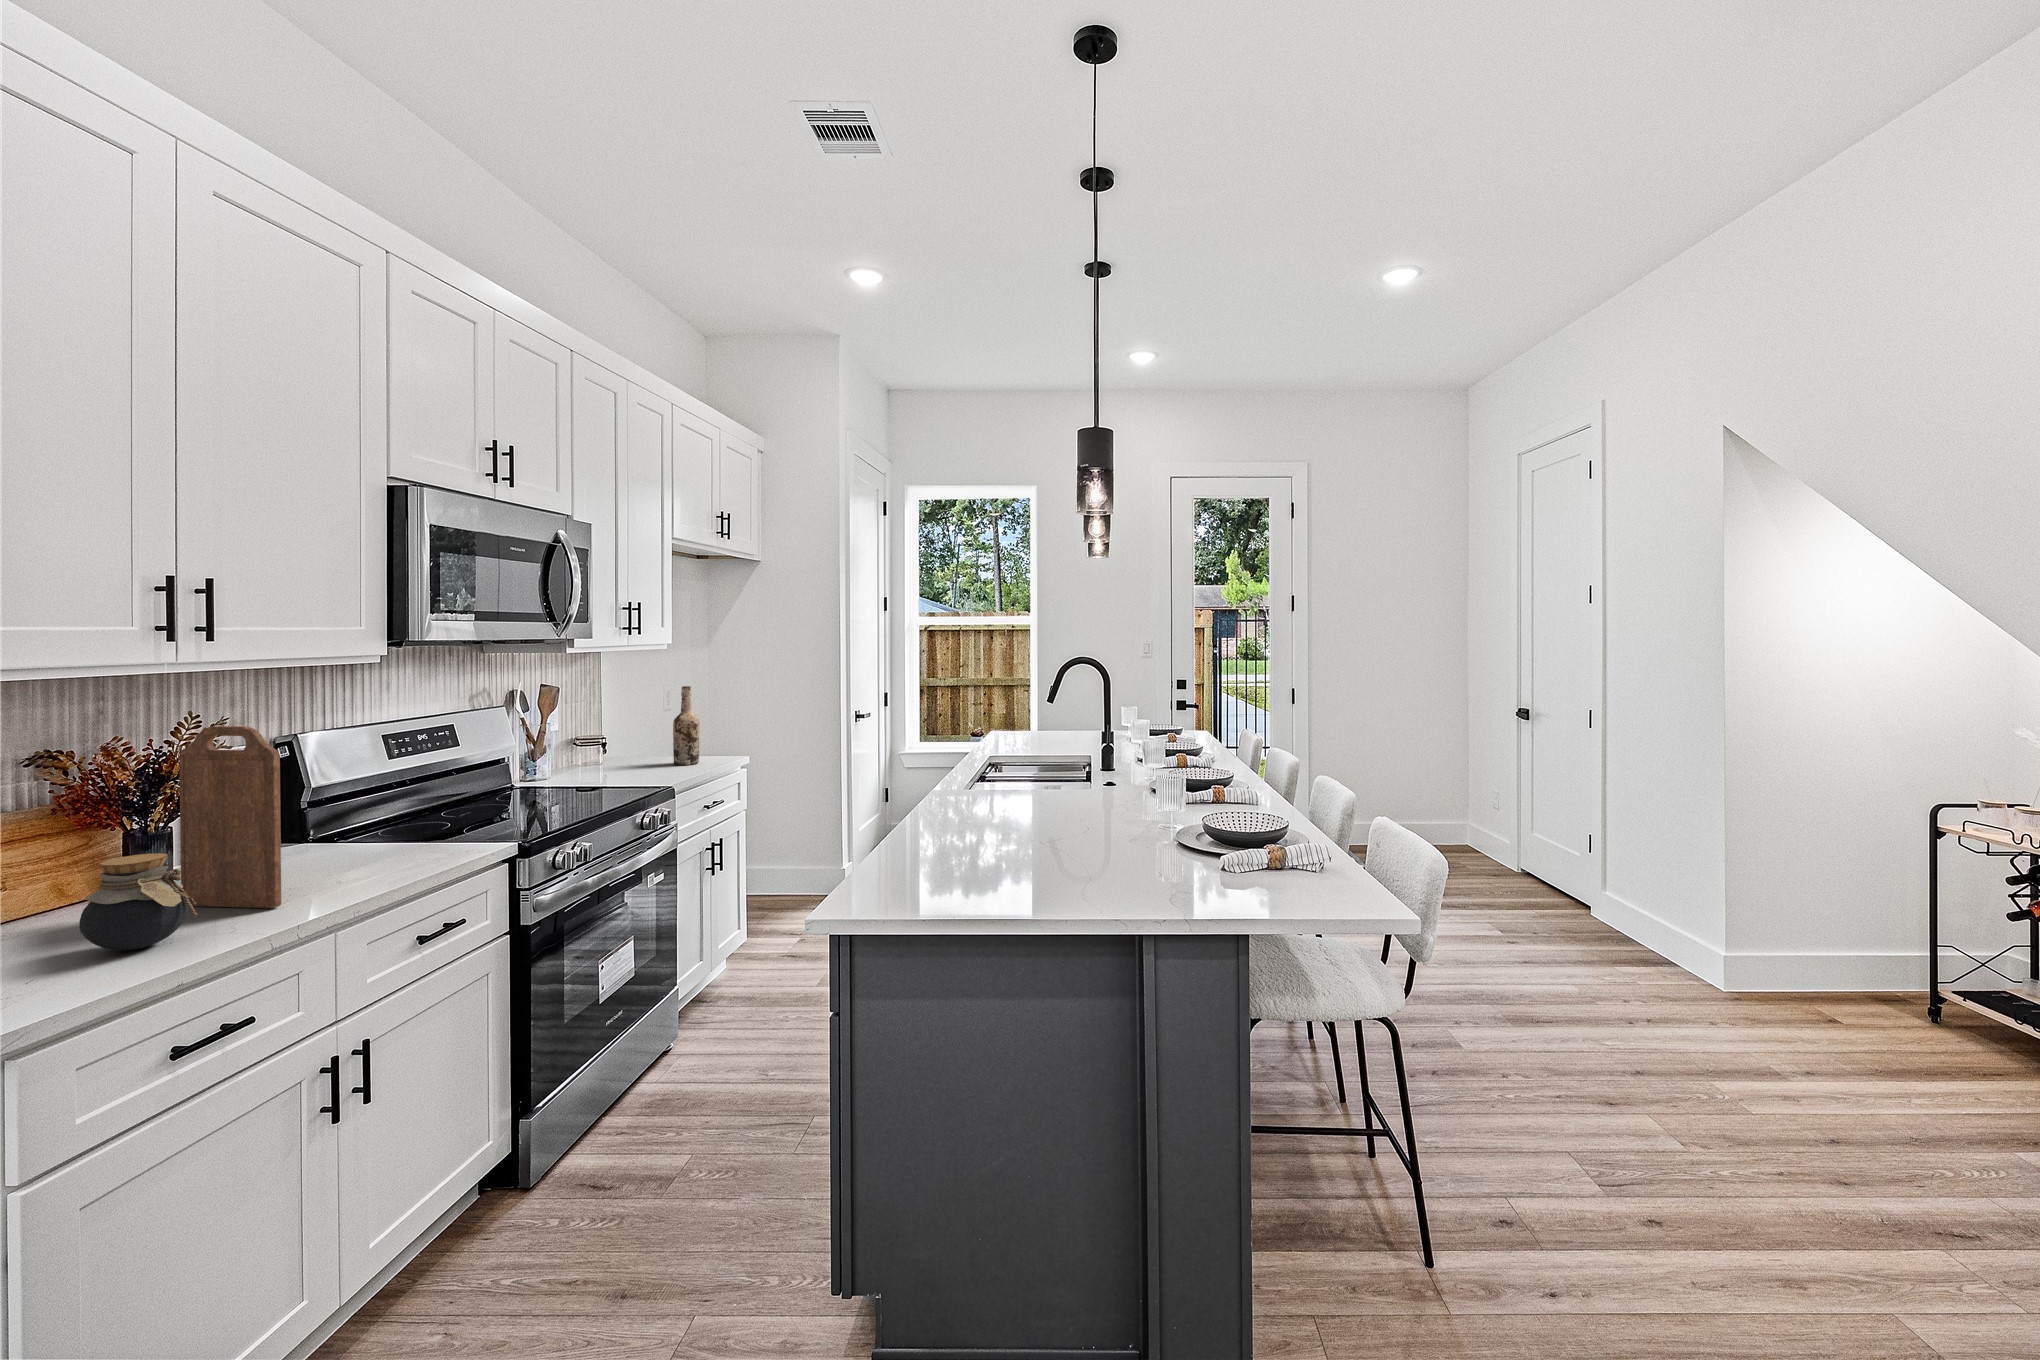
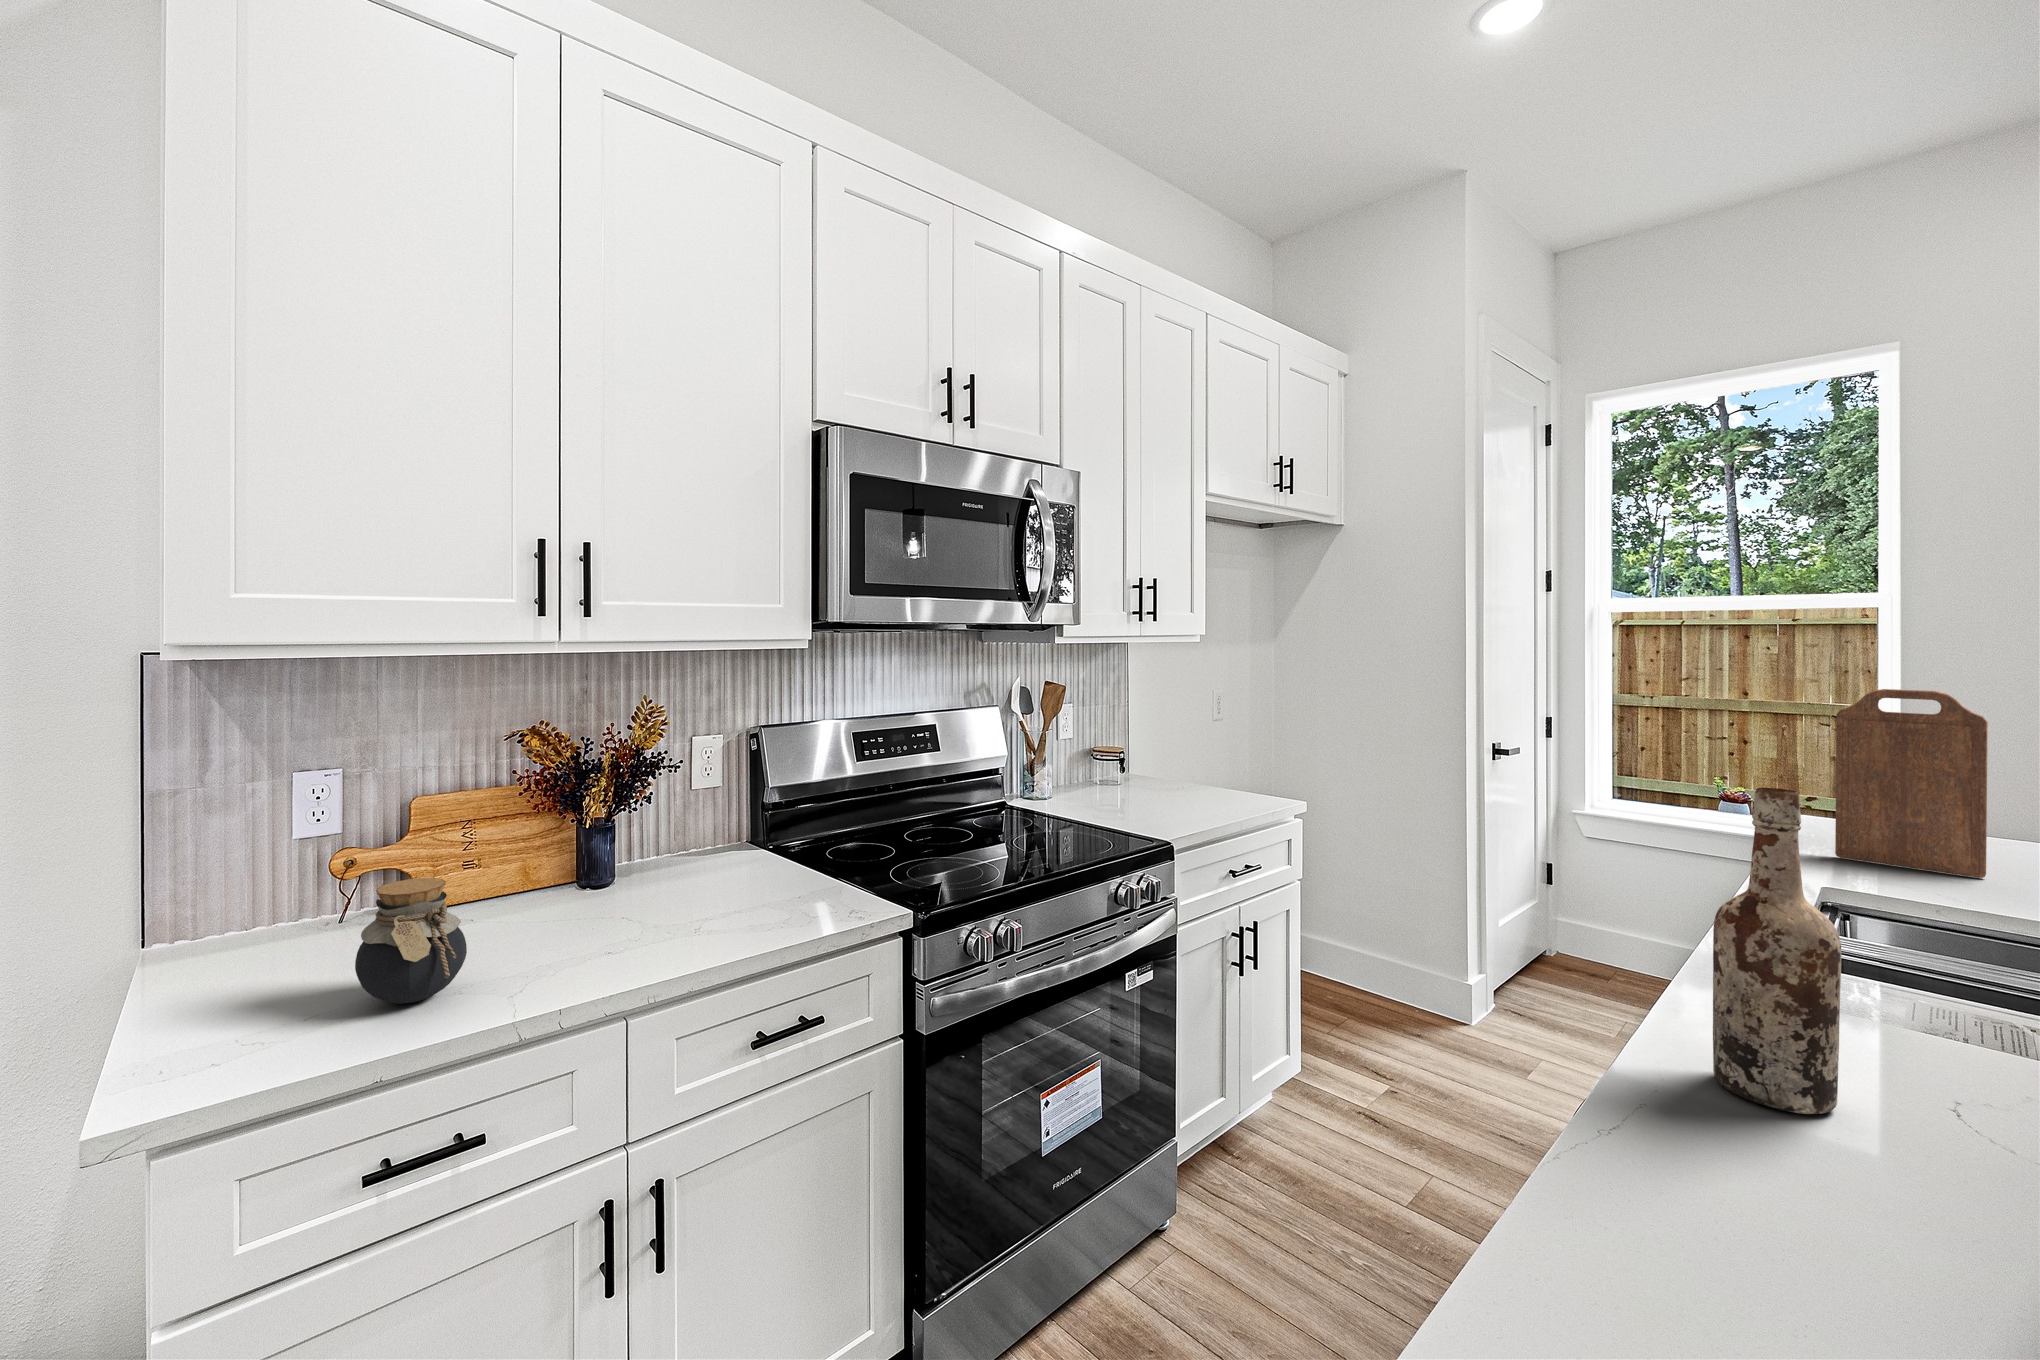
wine bottle: present [673,686,699,765] -> present [1713,788,1841,1114]
cutting board: present [179,726,281,908] -> present [1835,689,1988,878]

